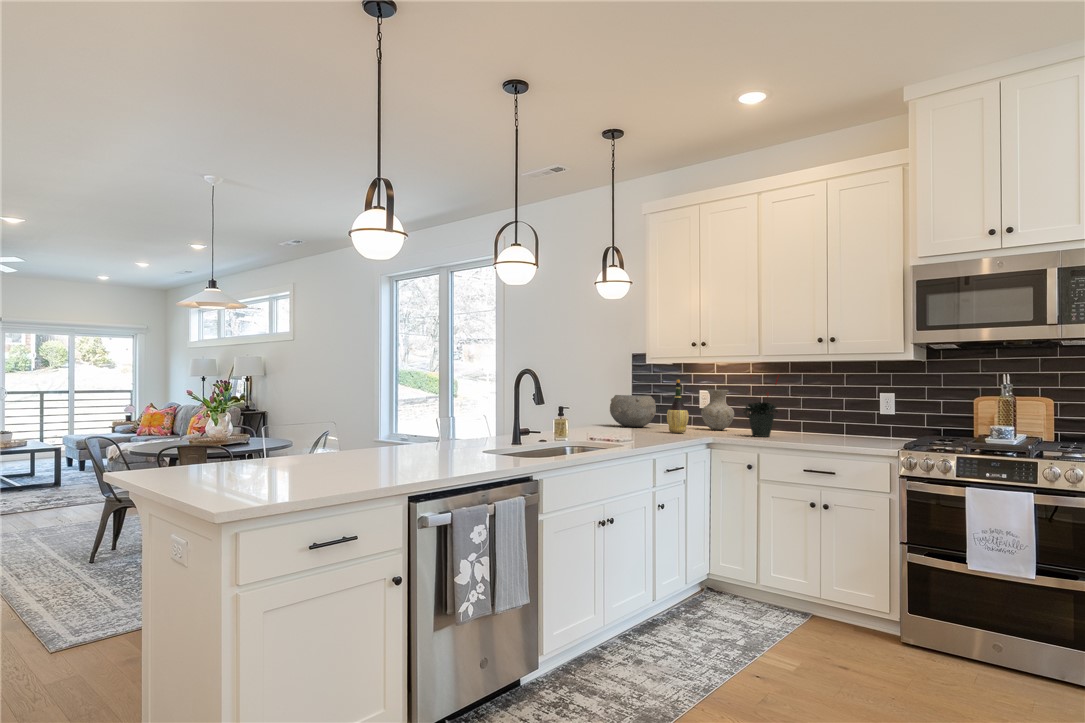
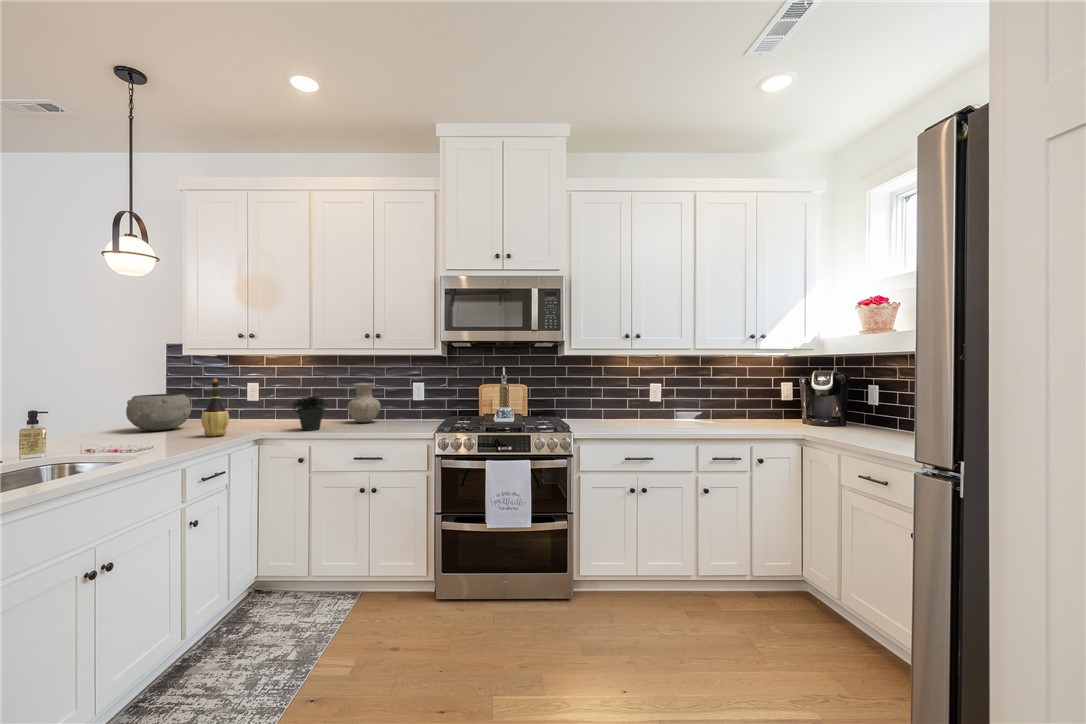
vase: present [701,390,734,430] -> present [348,383,381,423]

